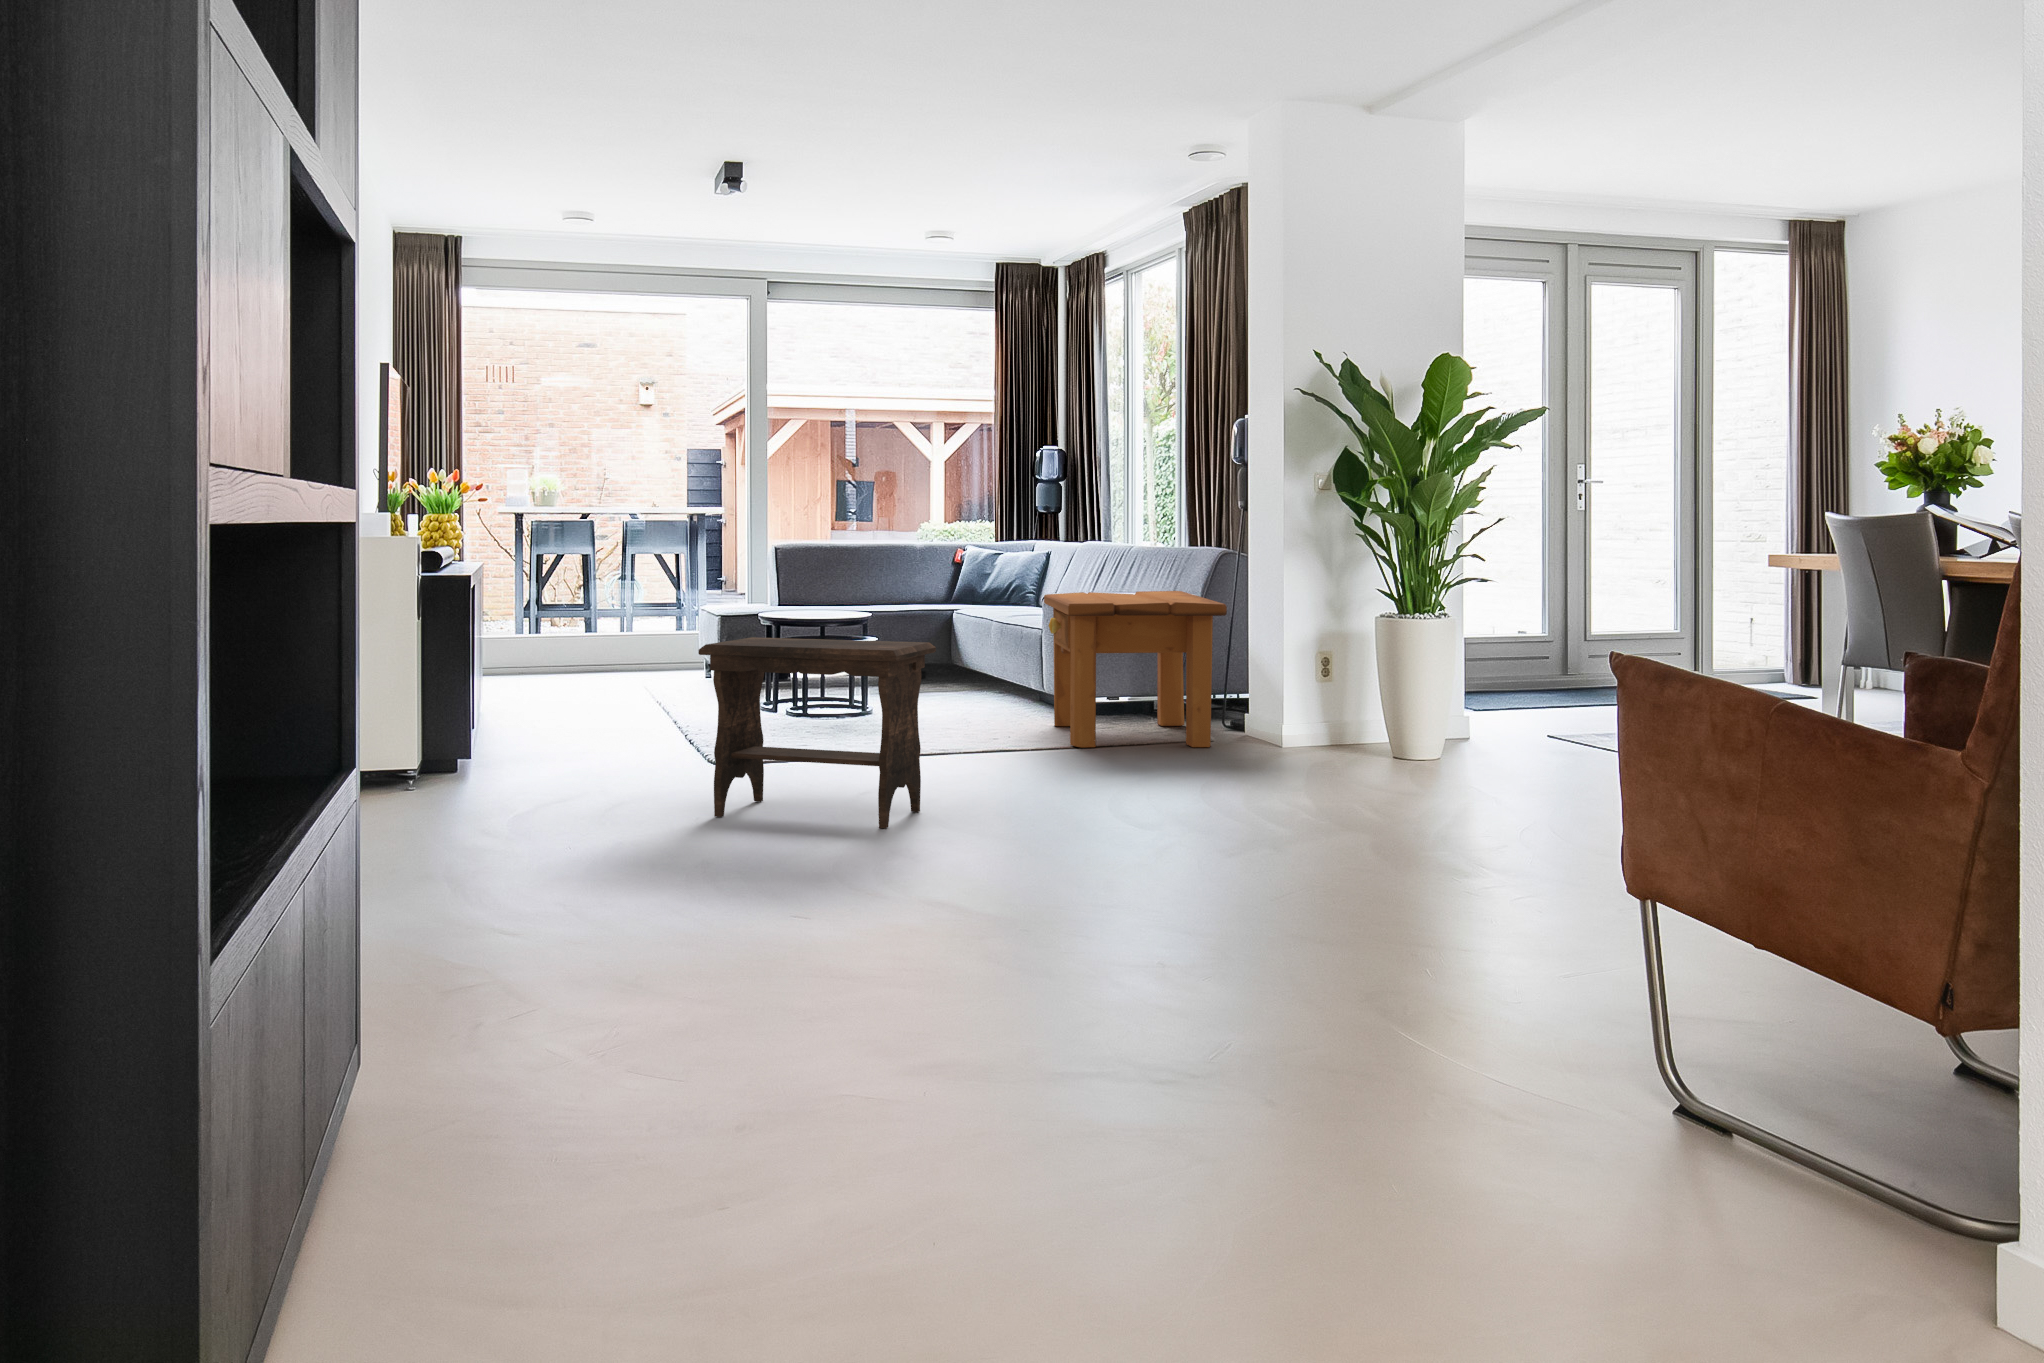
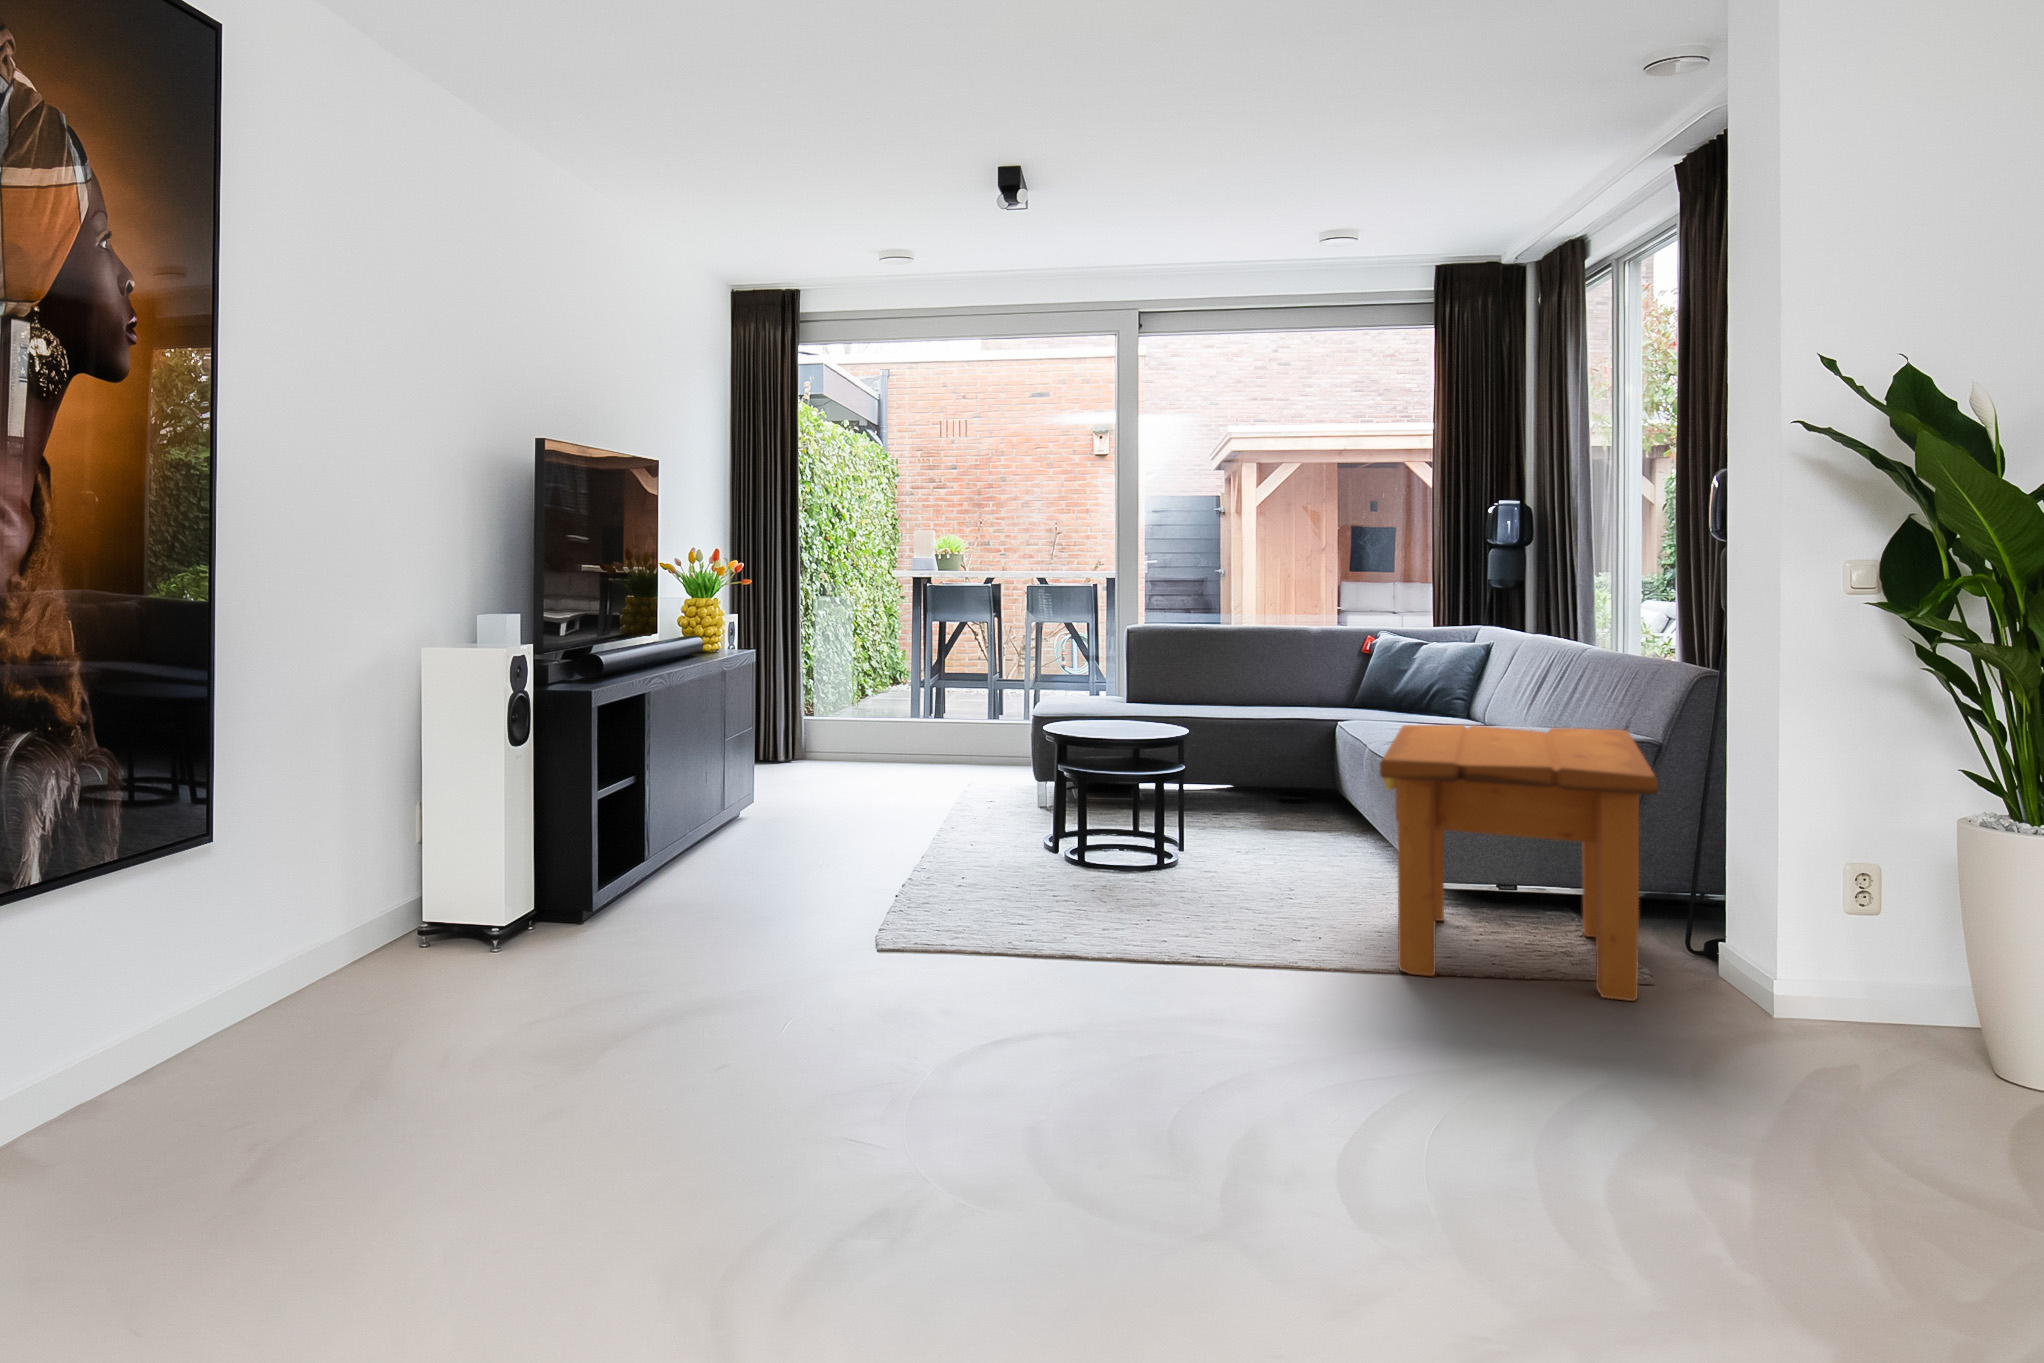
footstool: present [698,637,936,828] -> none [709,806,1039,1139]

